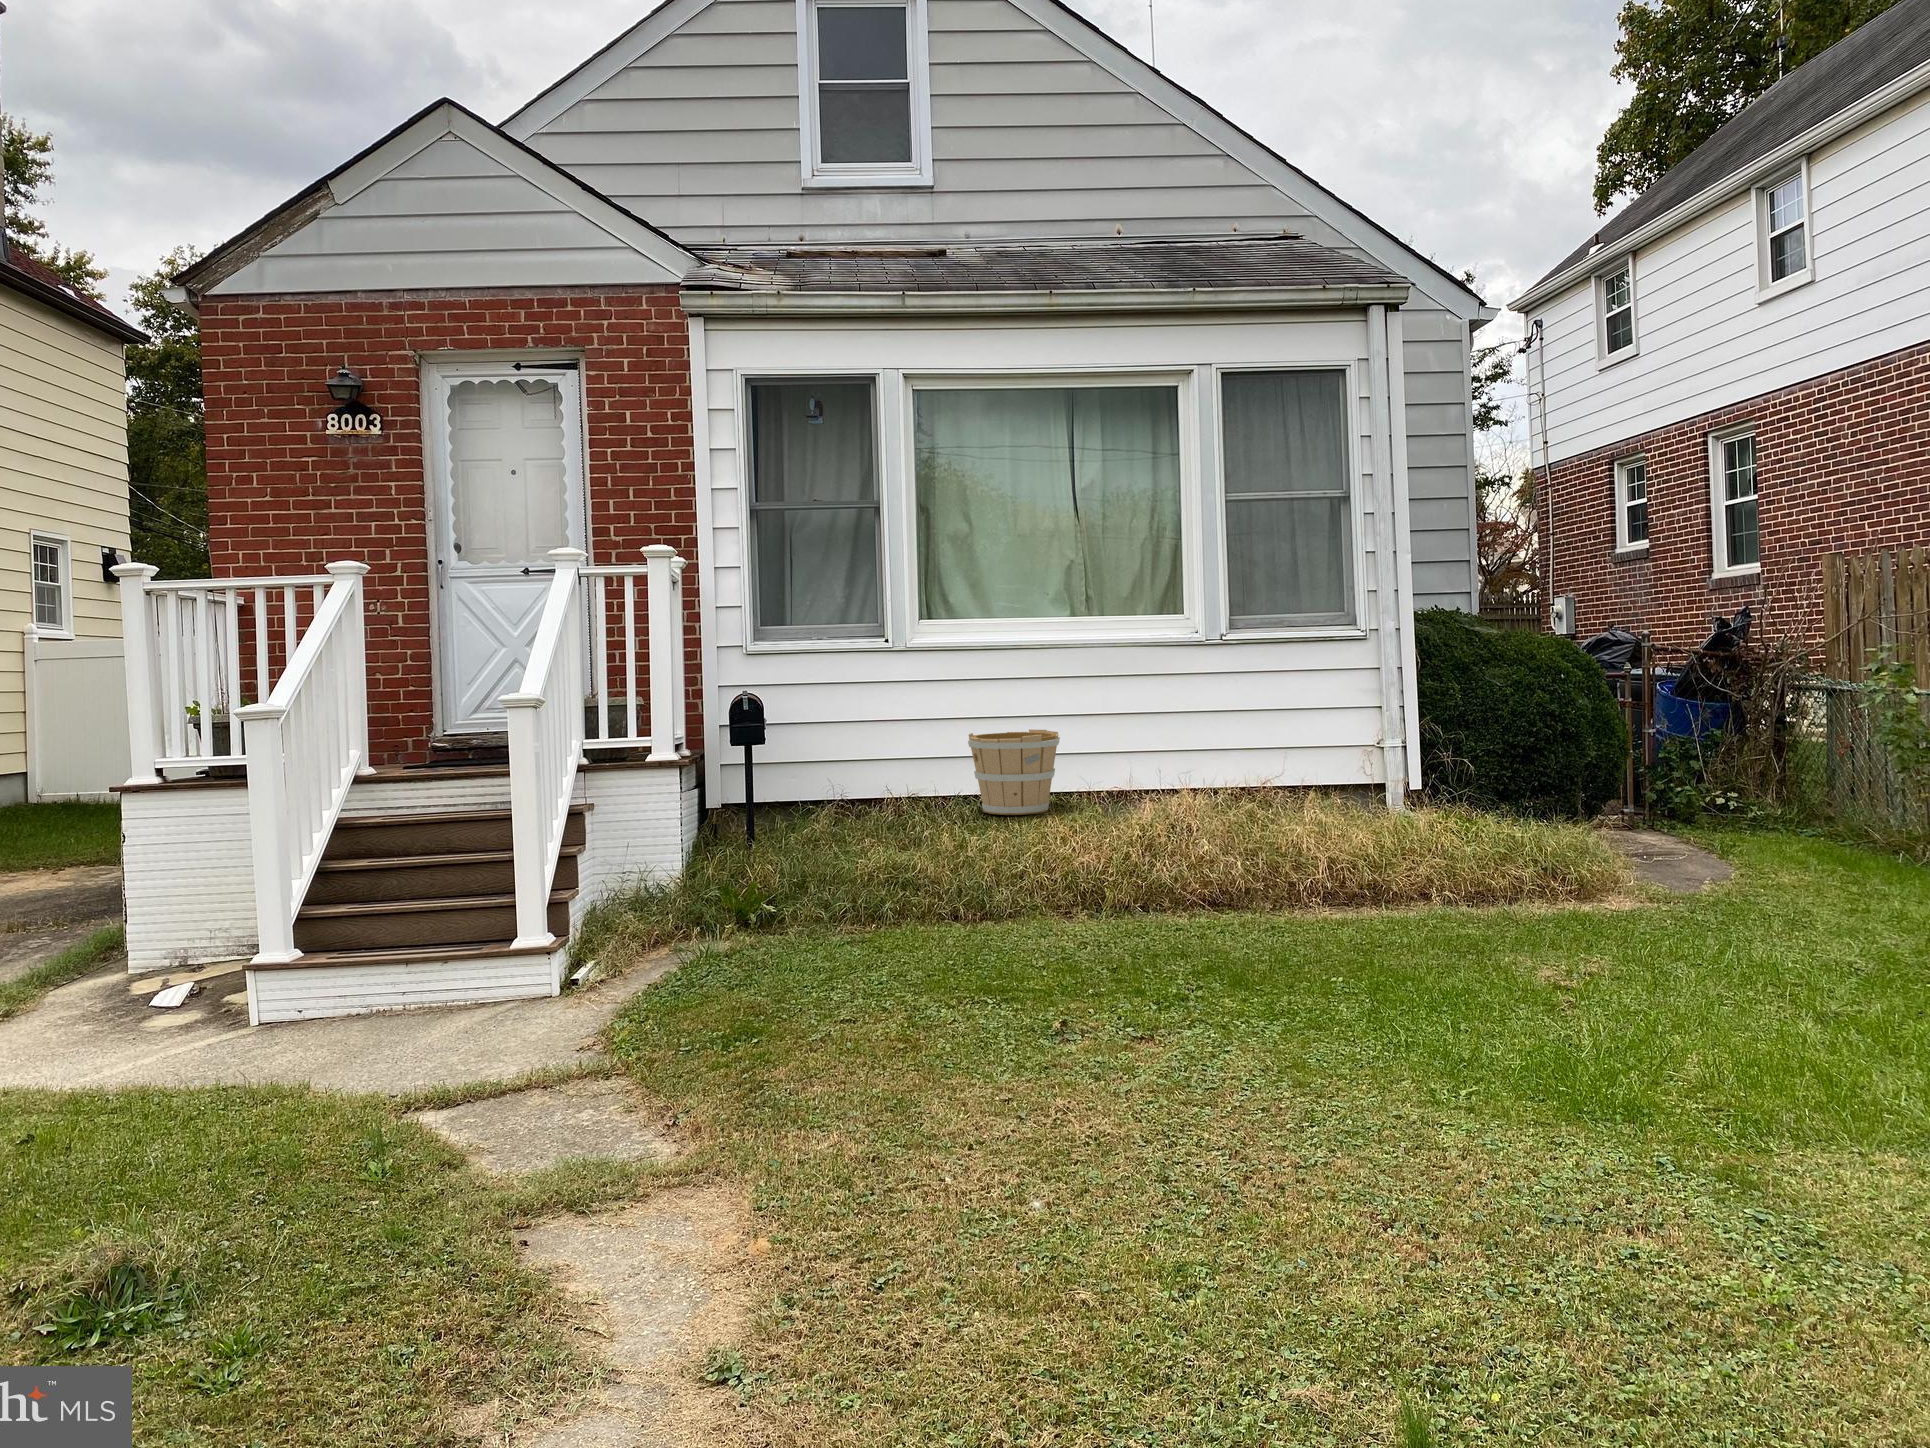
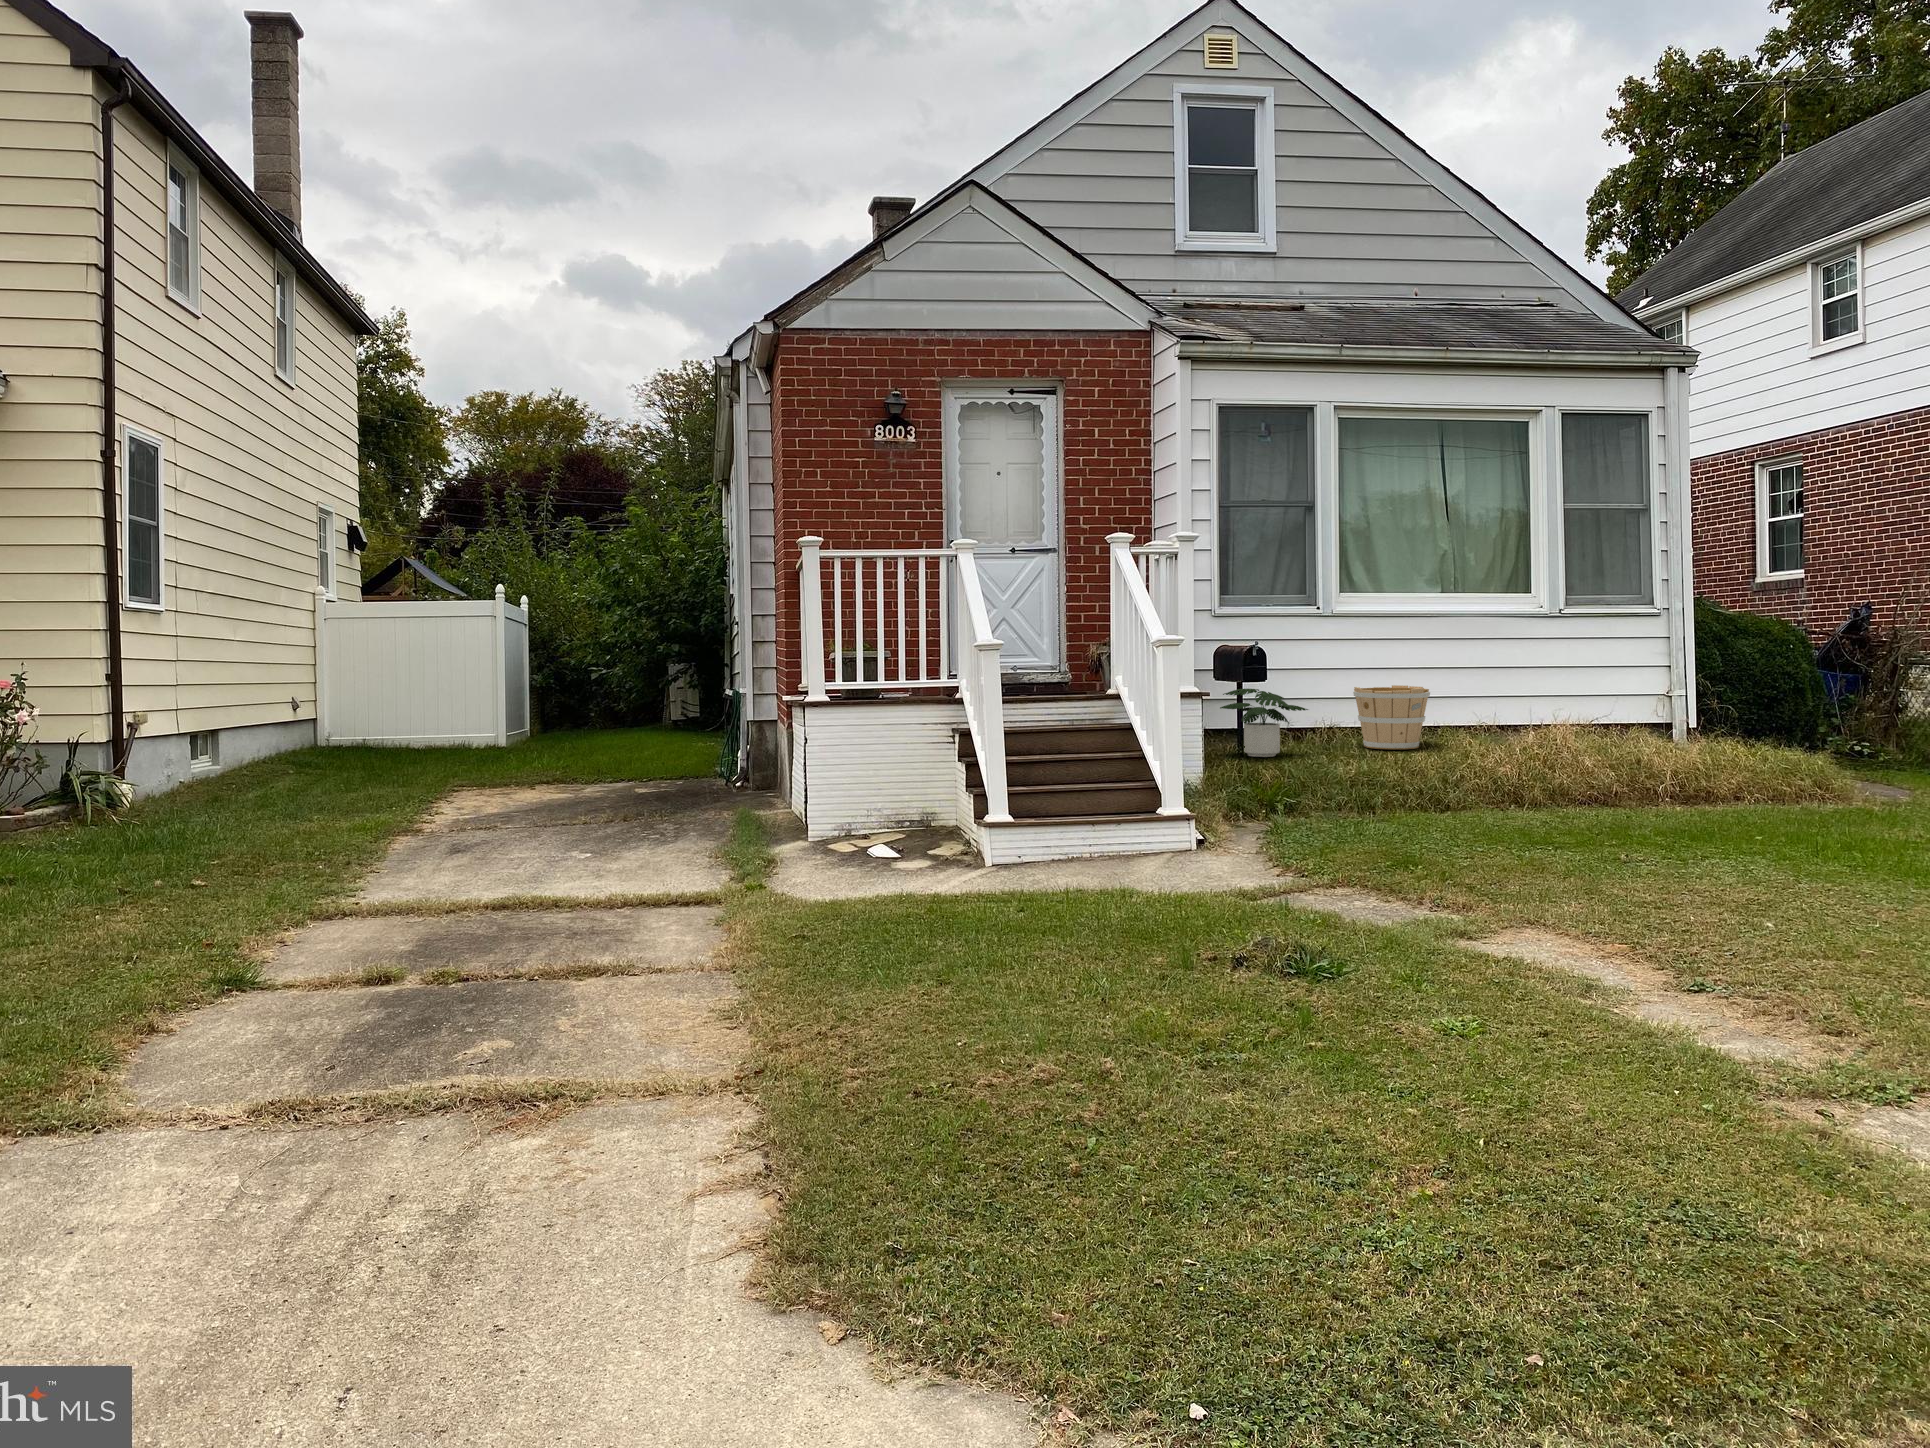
potted plant: none [790,737,897,826] -> present [1220,689,1308,757]

